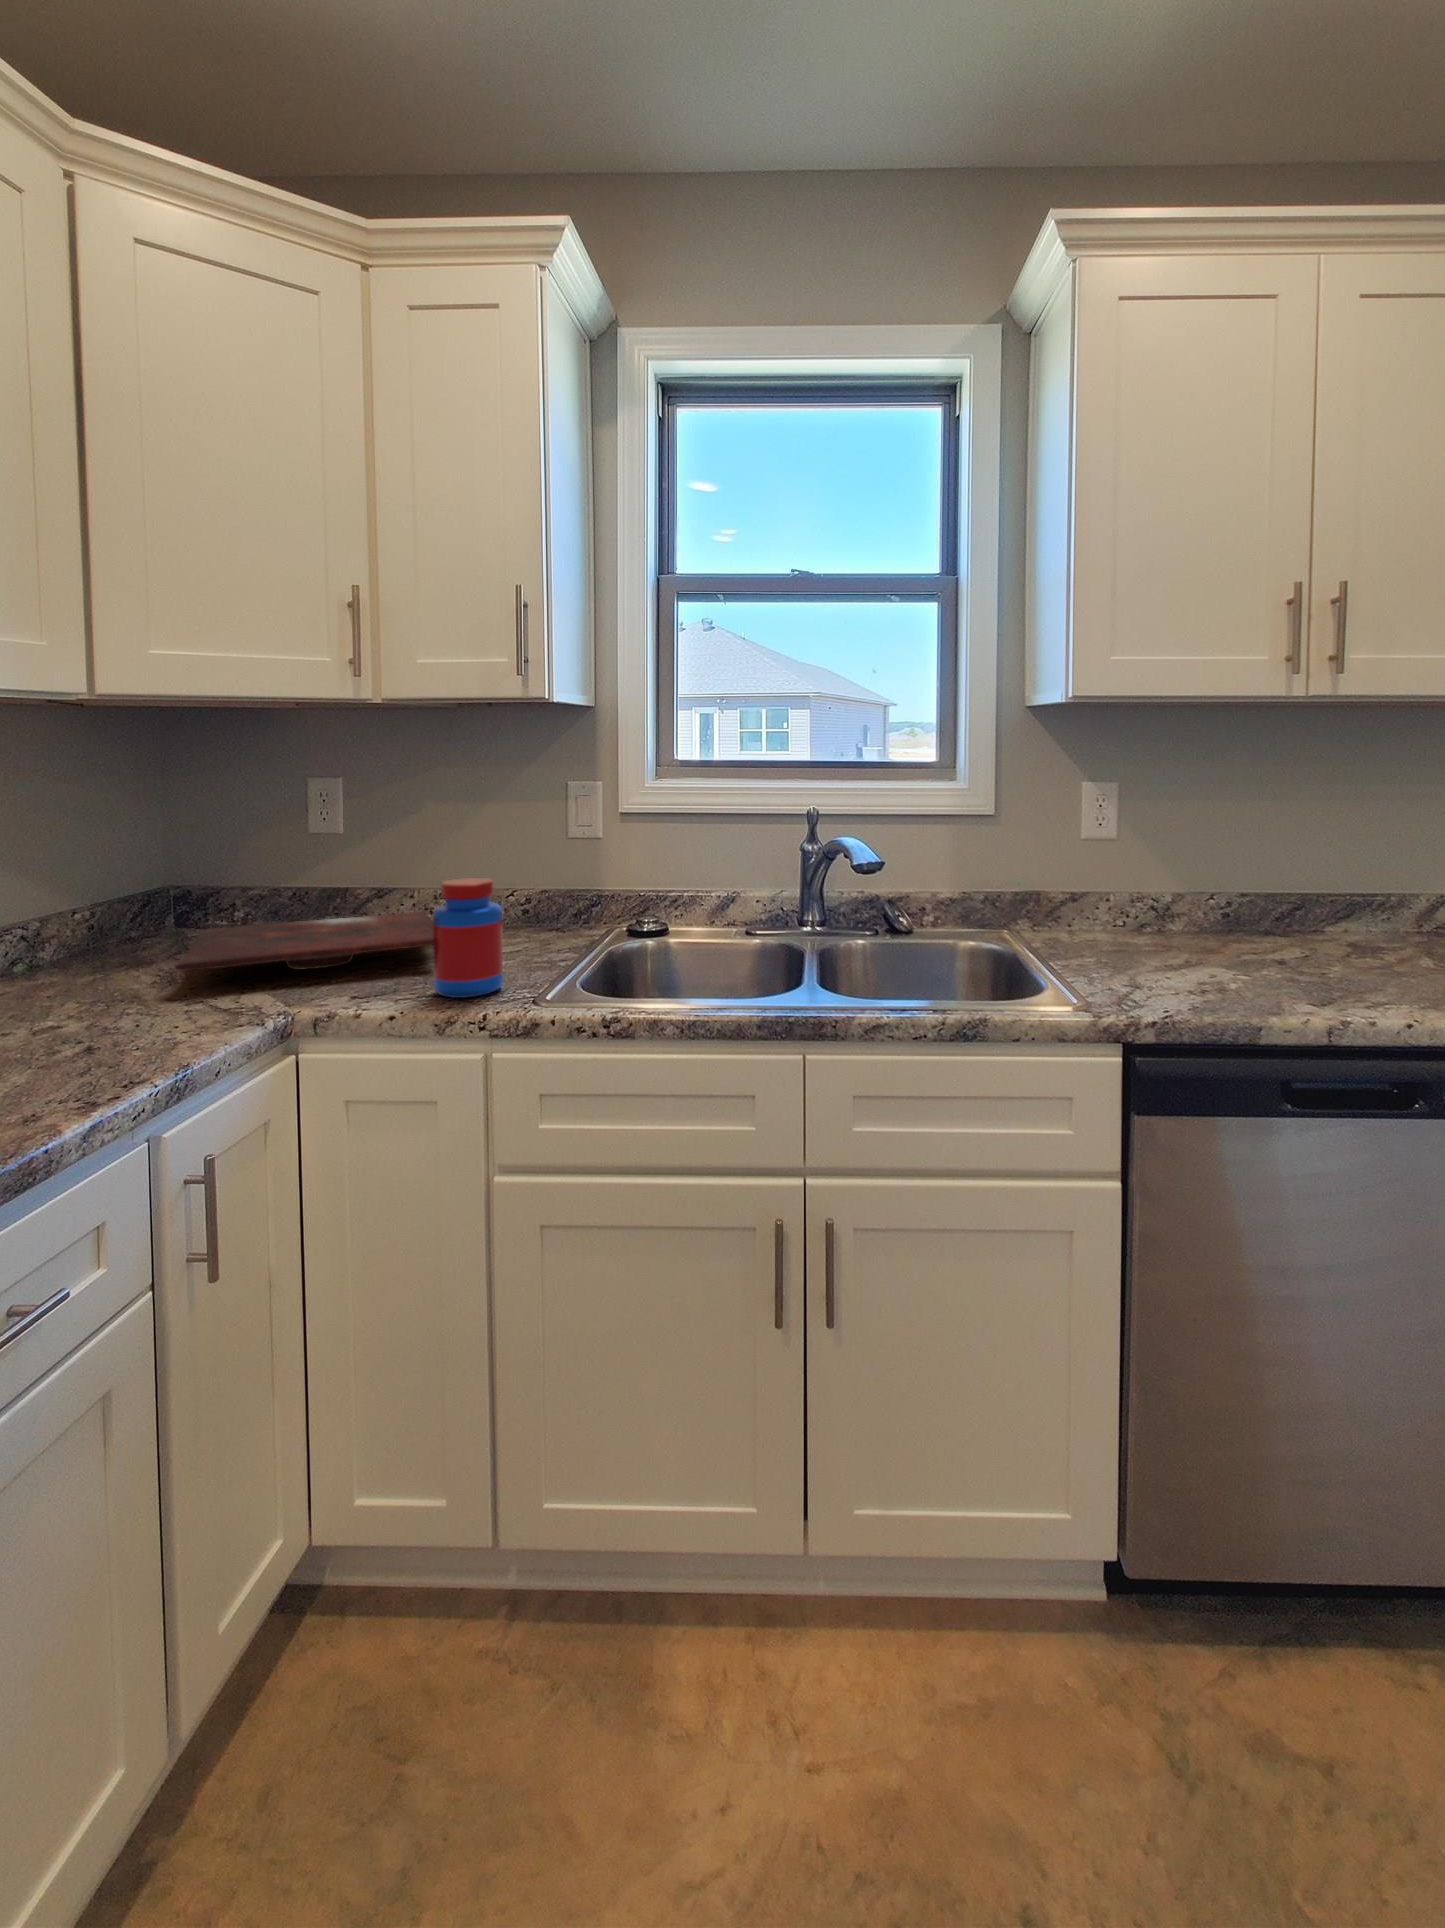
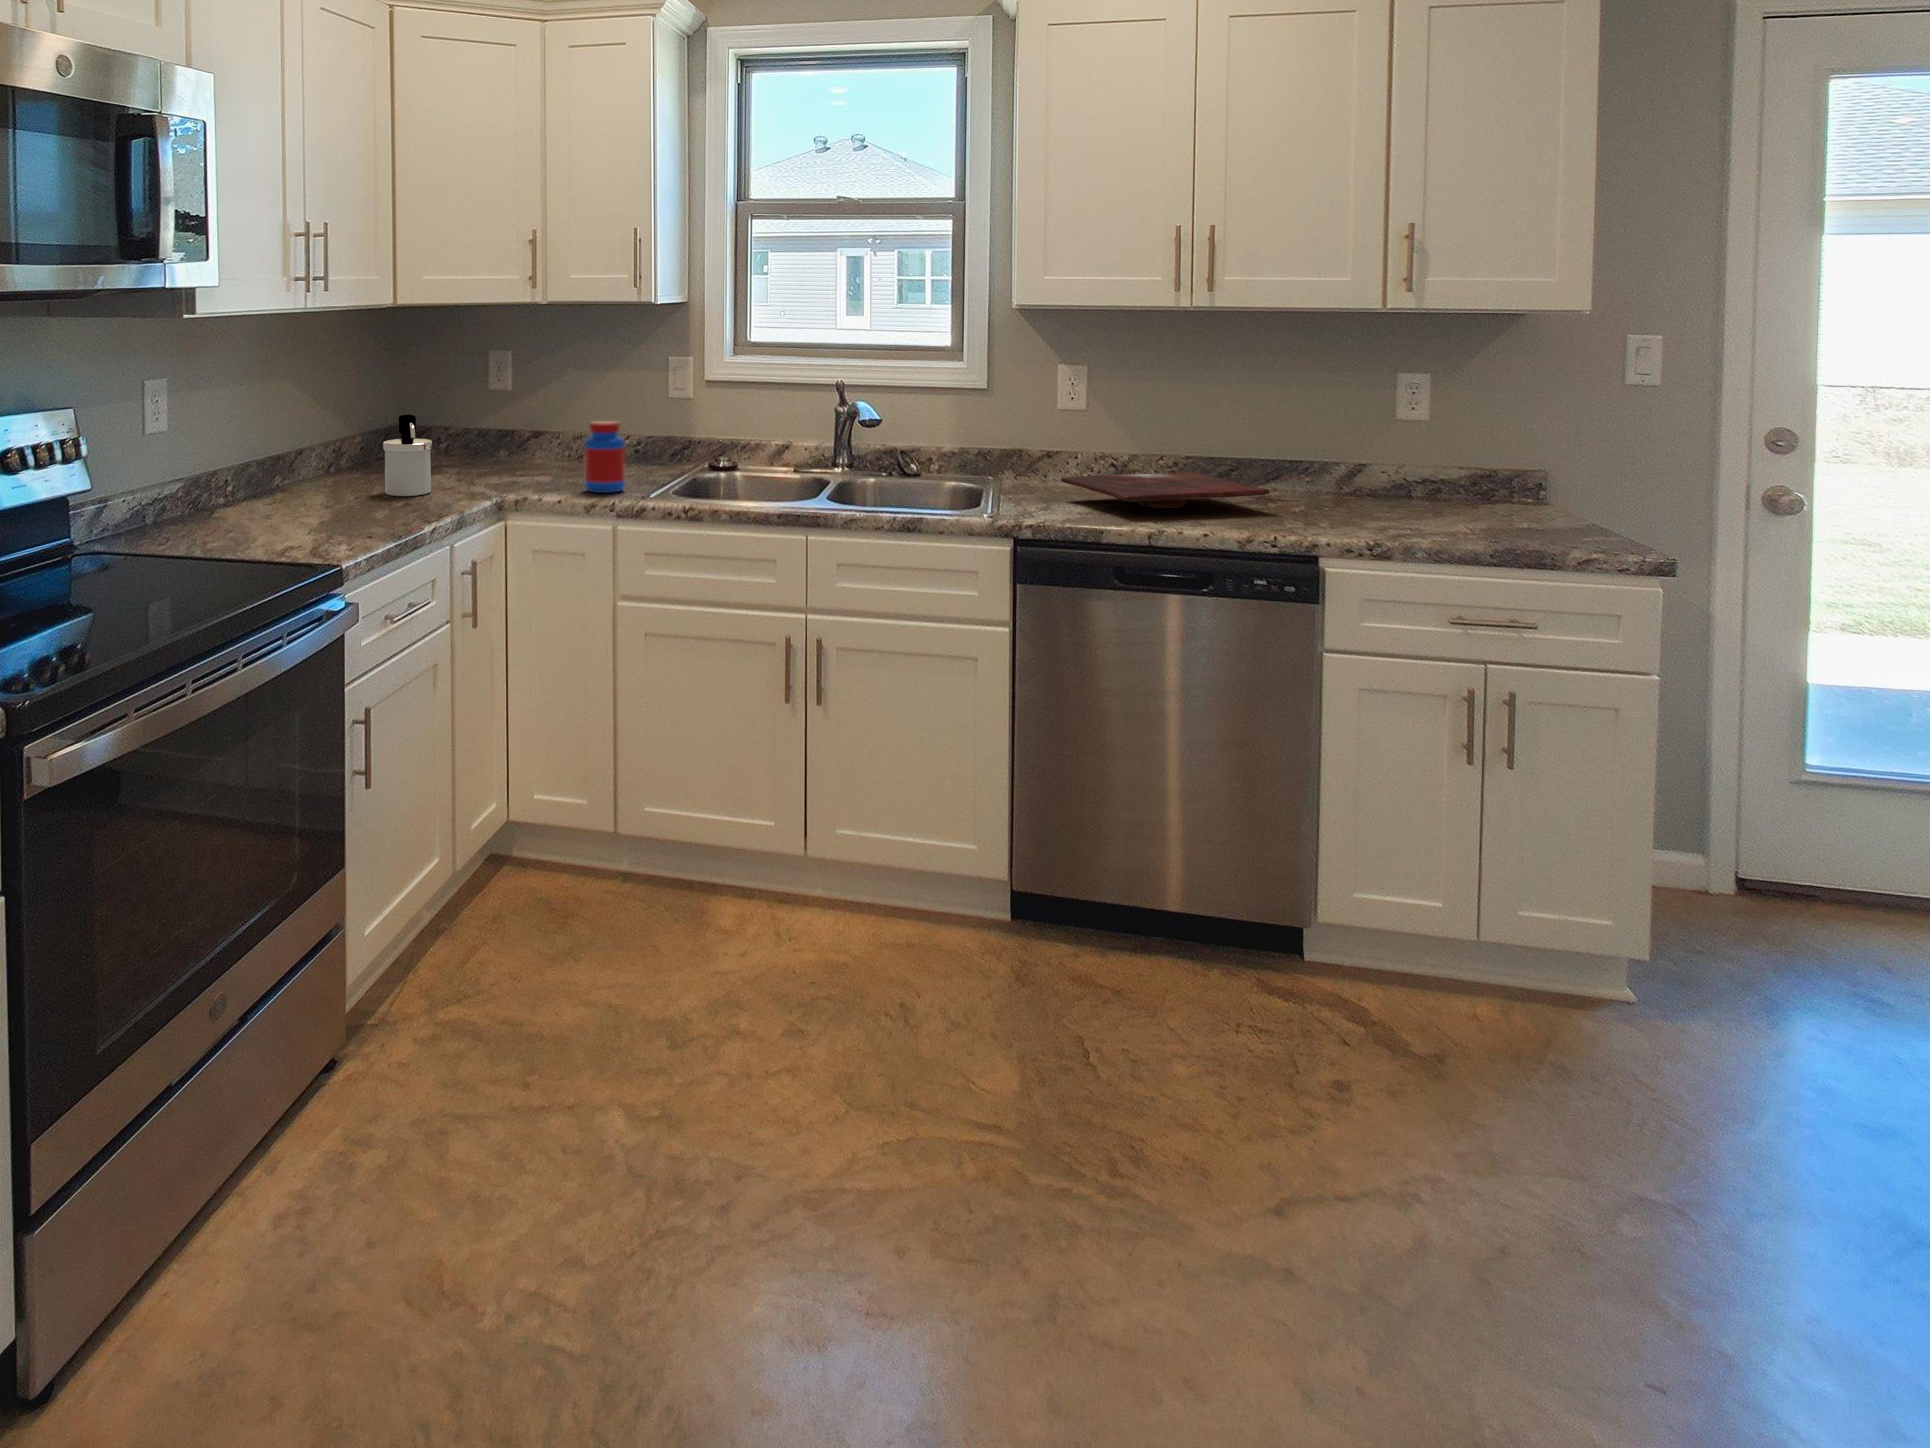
soap dispenser: none [32,883,142,1035] -> present [383,415,432,496]
cutting board: present [175,911,433,971] -> present [1061,472,1270,508]

